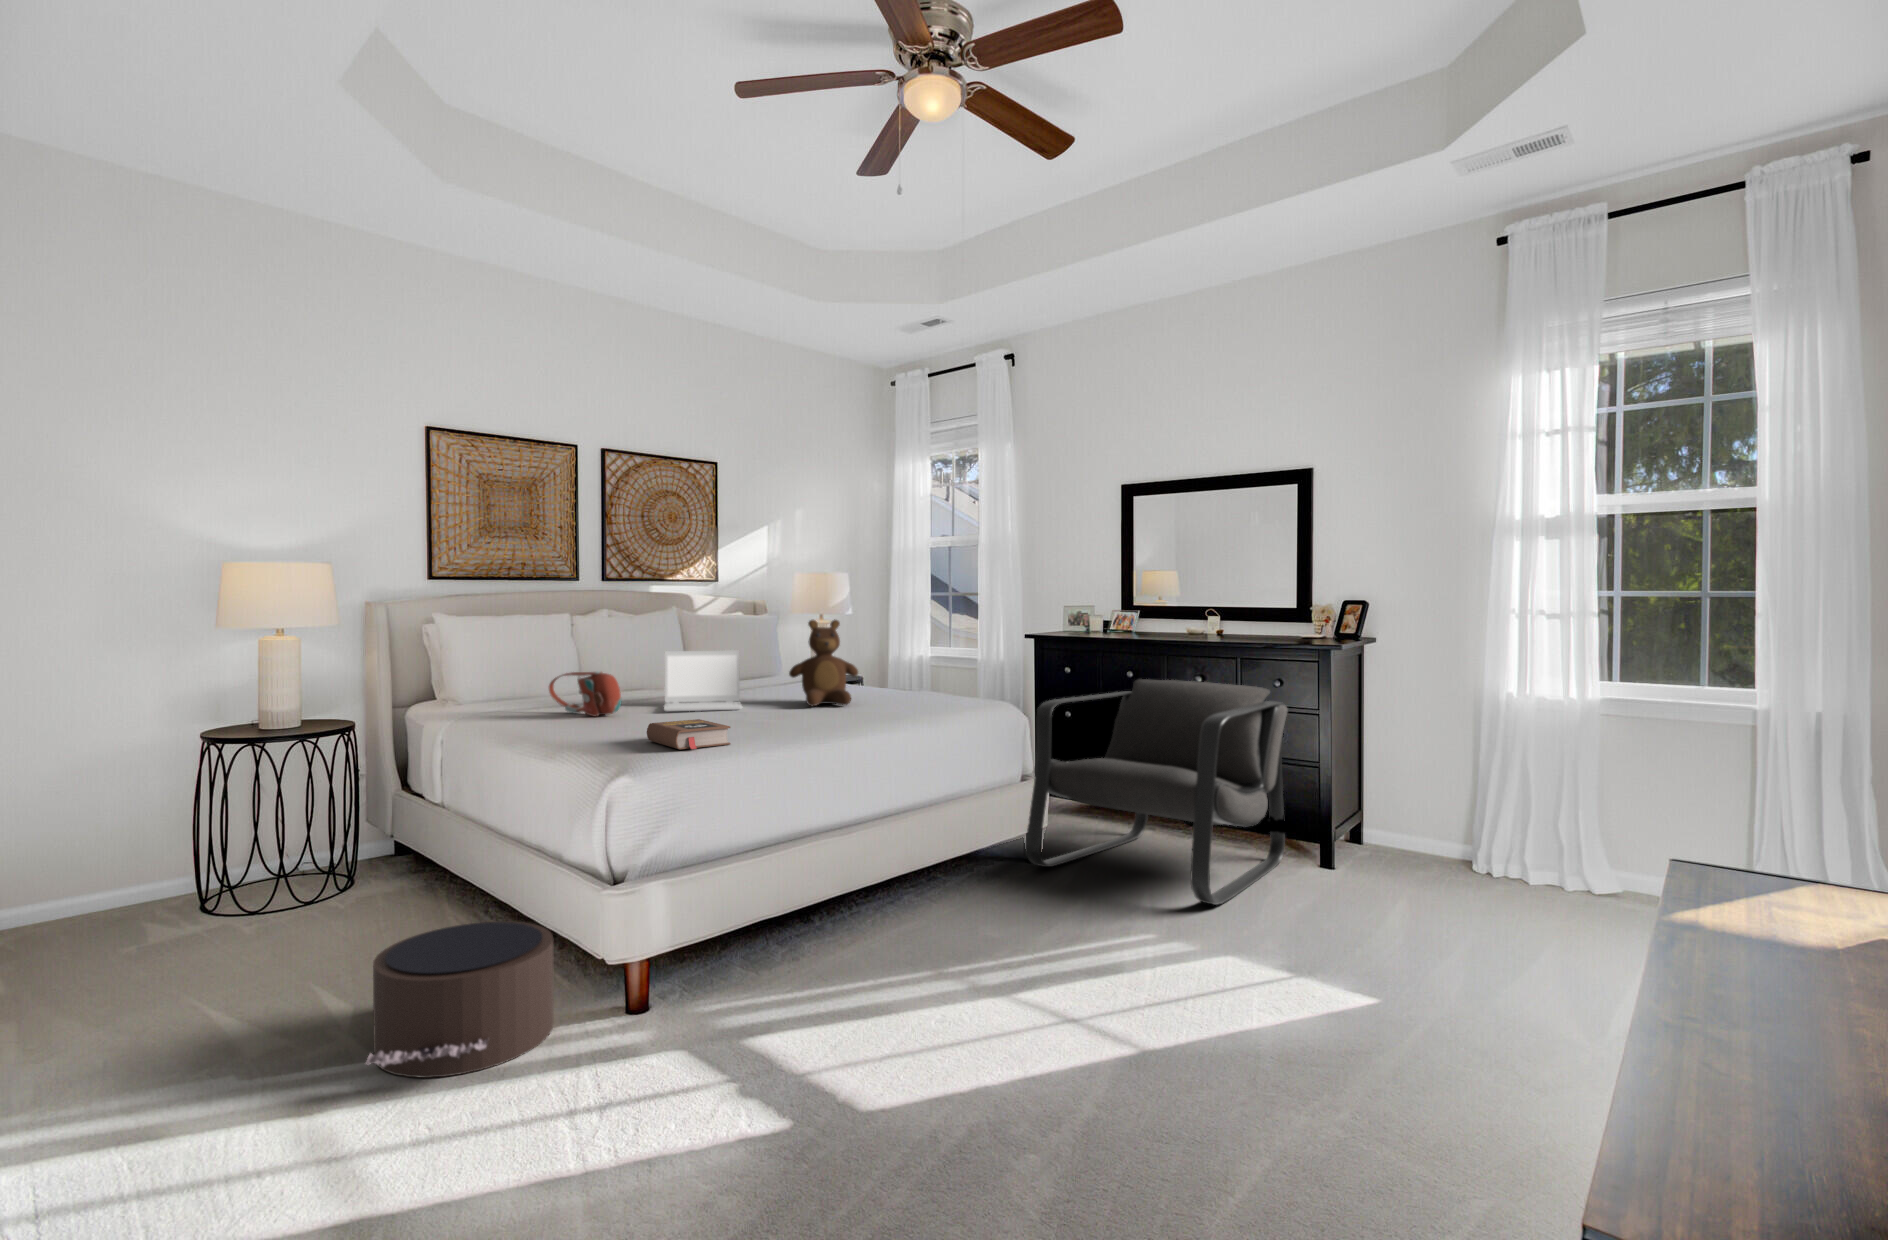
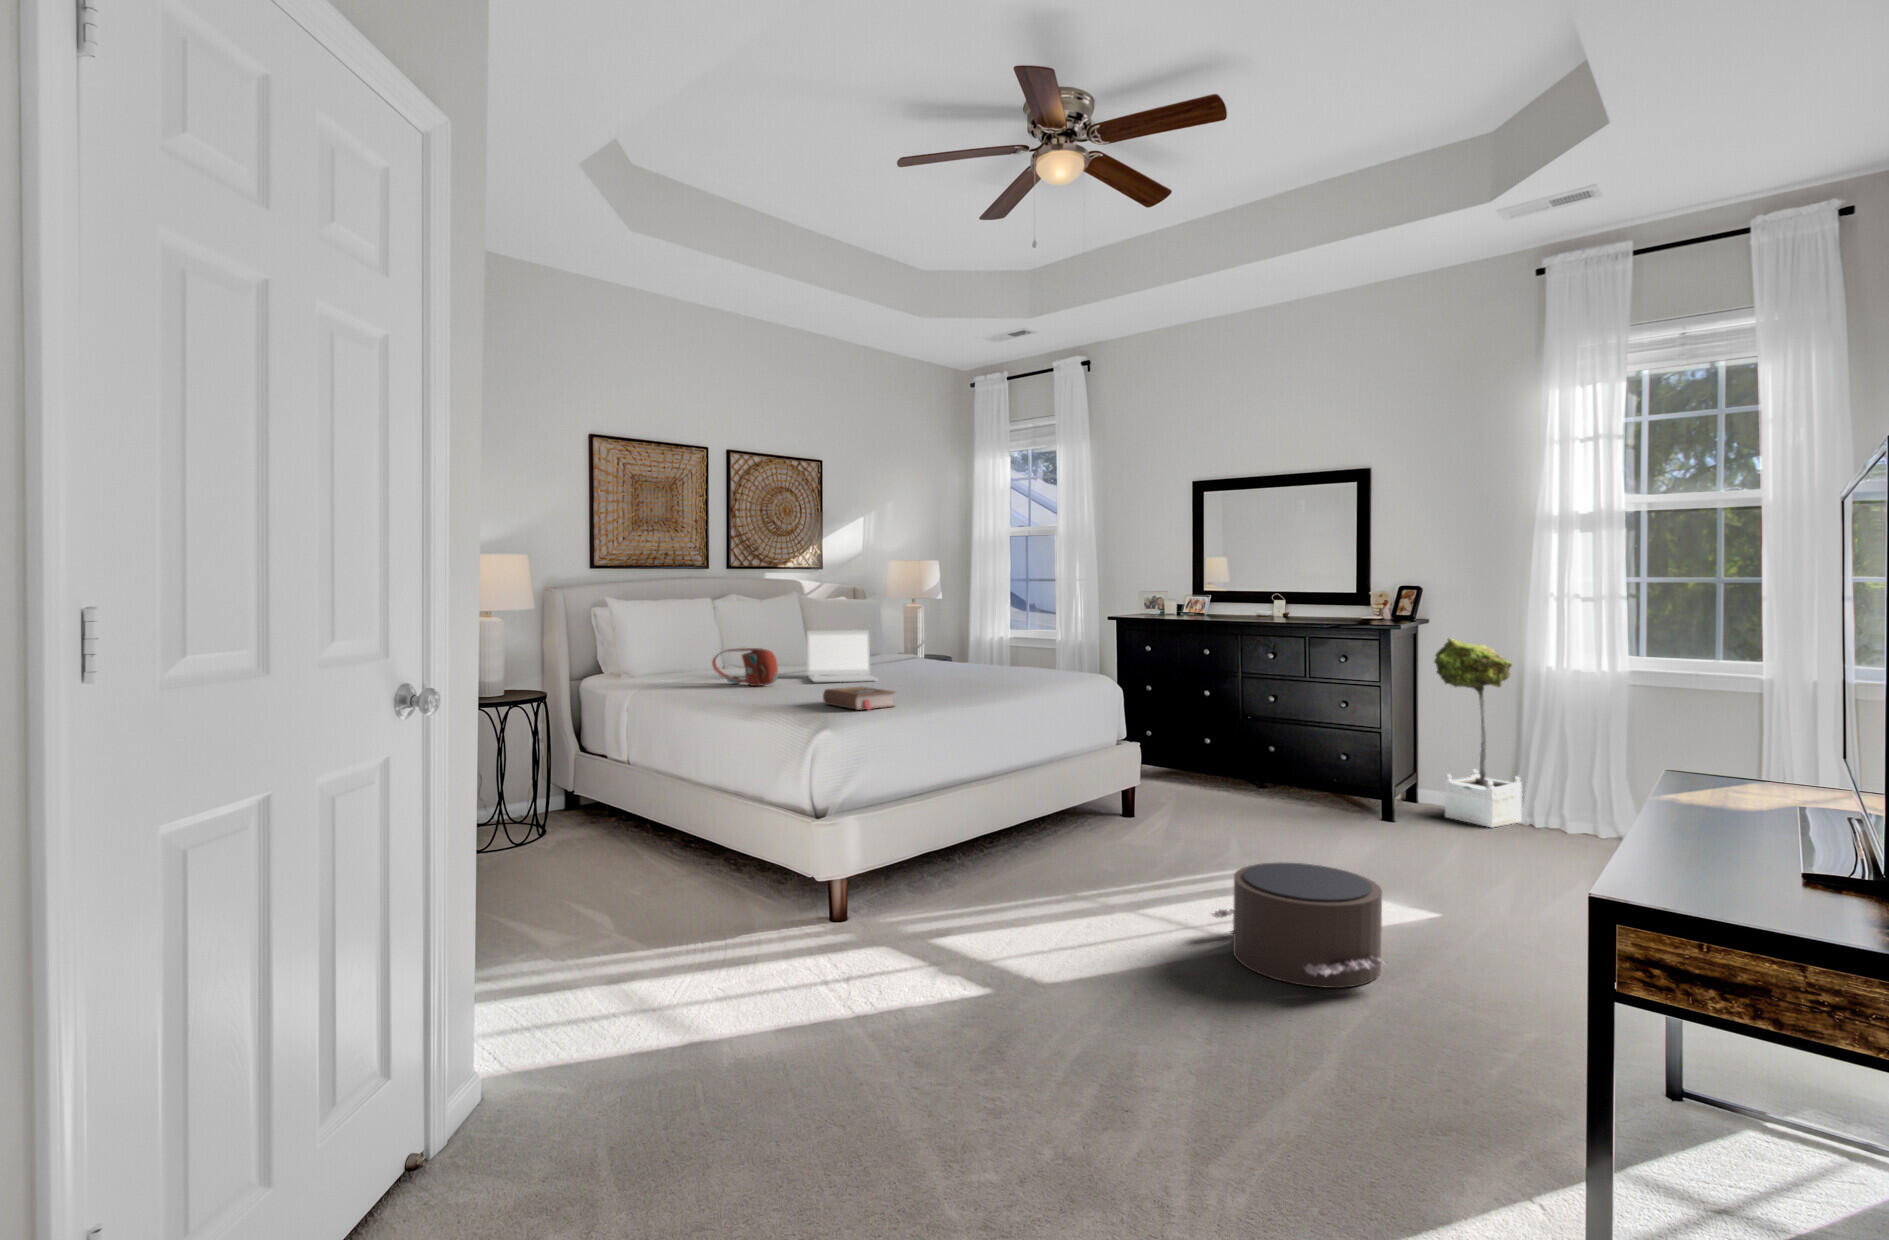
teddy bear: present [789,619,858,706] -> none [915,603,974,678]
potted tree: none [1382,659,1482,879] -> present [1434,638,1522,827]
armchair: present [1025,679,1287,905] -> none [1122,656,1351,846]
pouf: present [365,921,554,1078] -> present [1212,862,1382,988]

